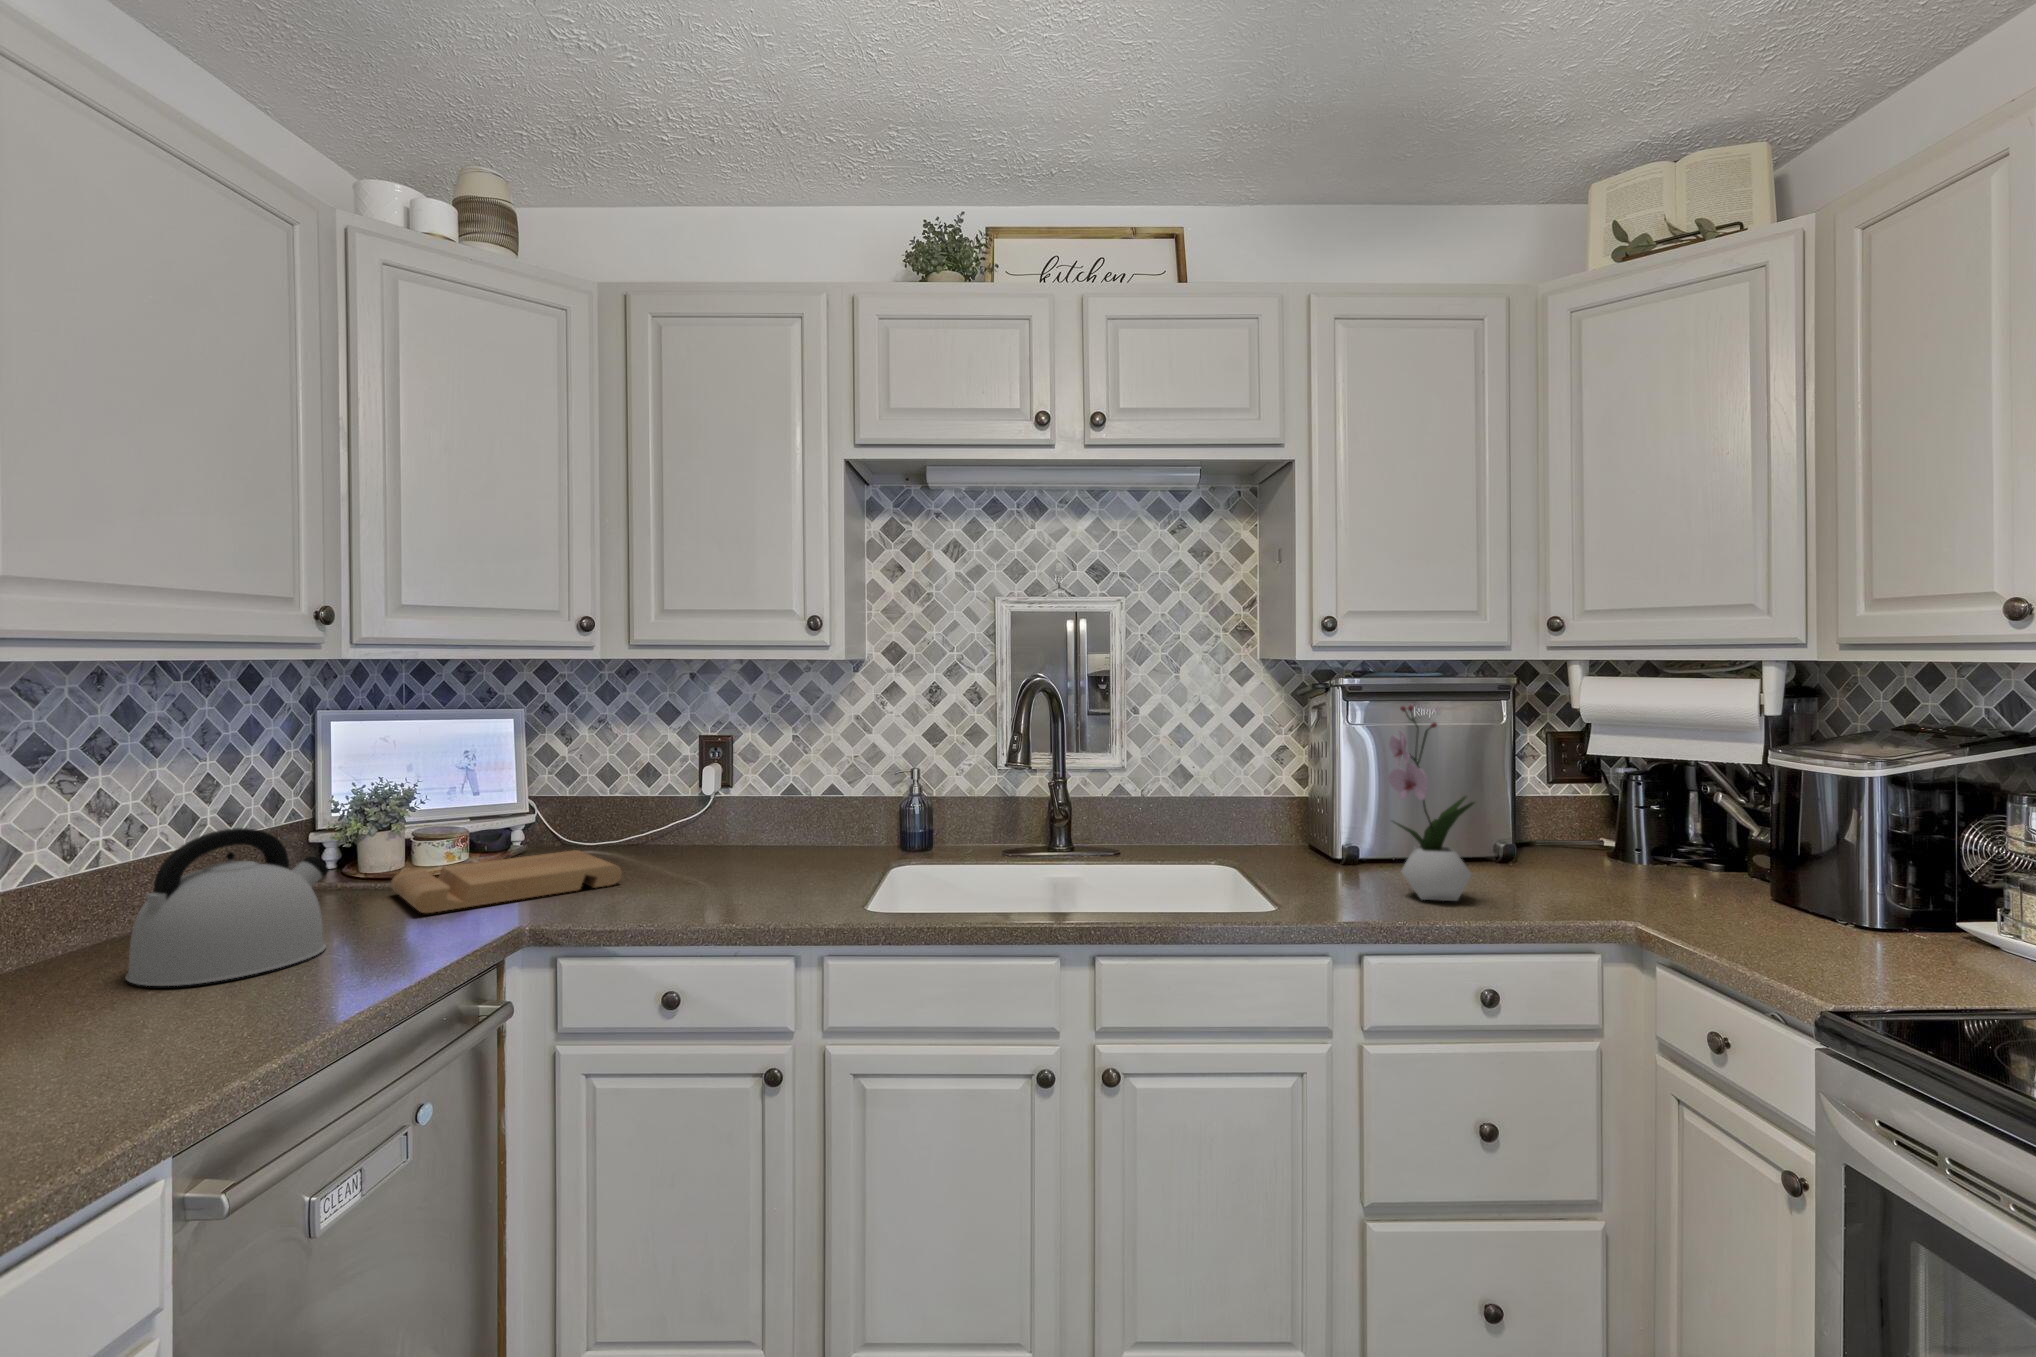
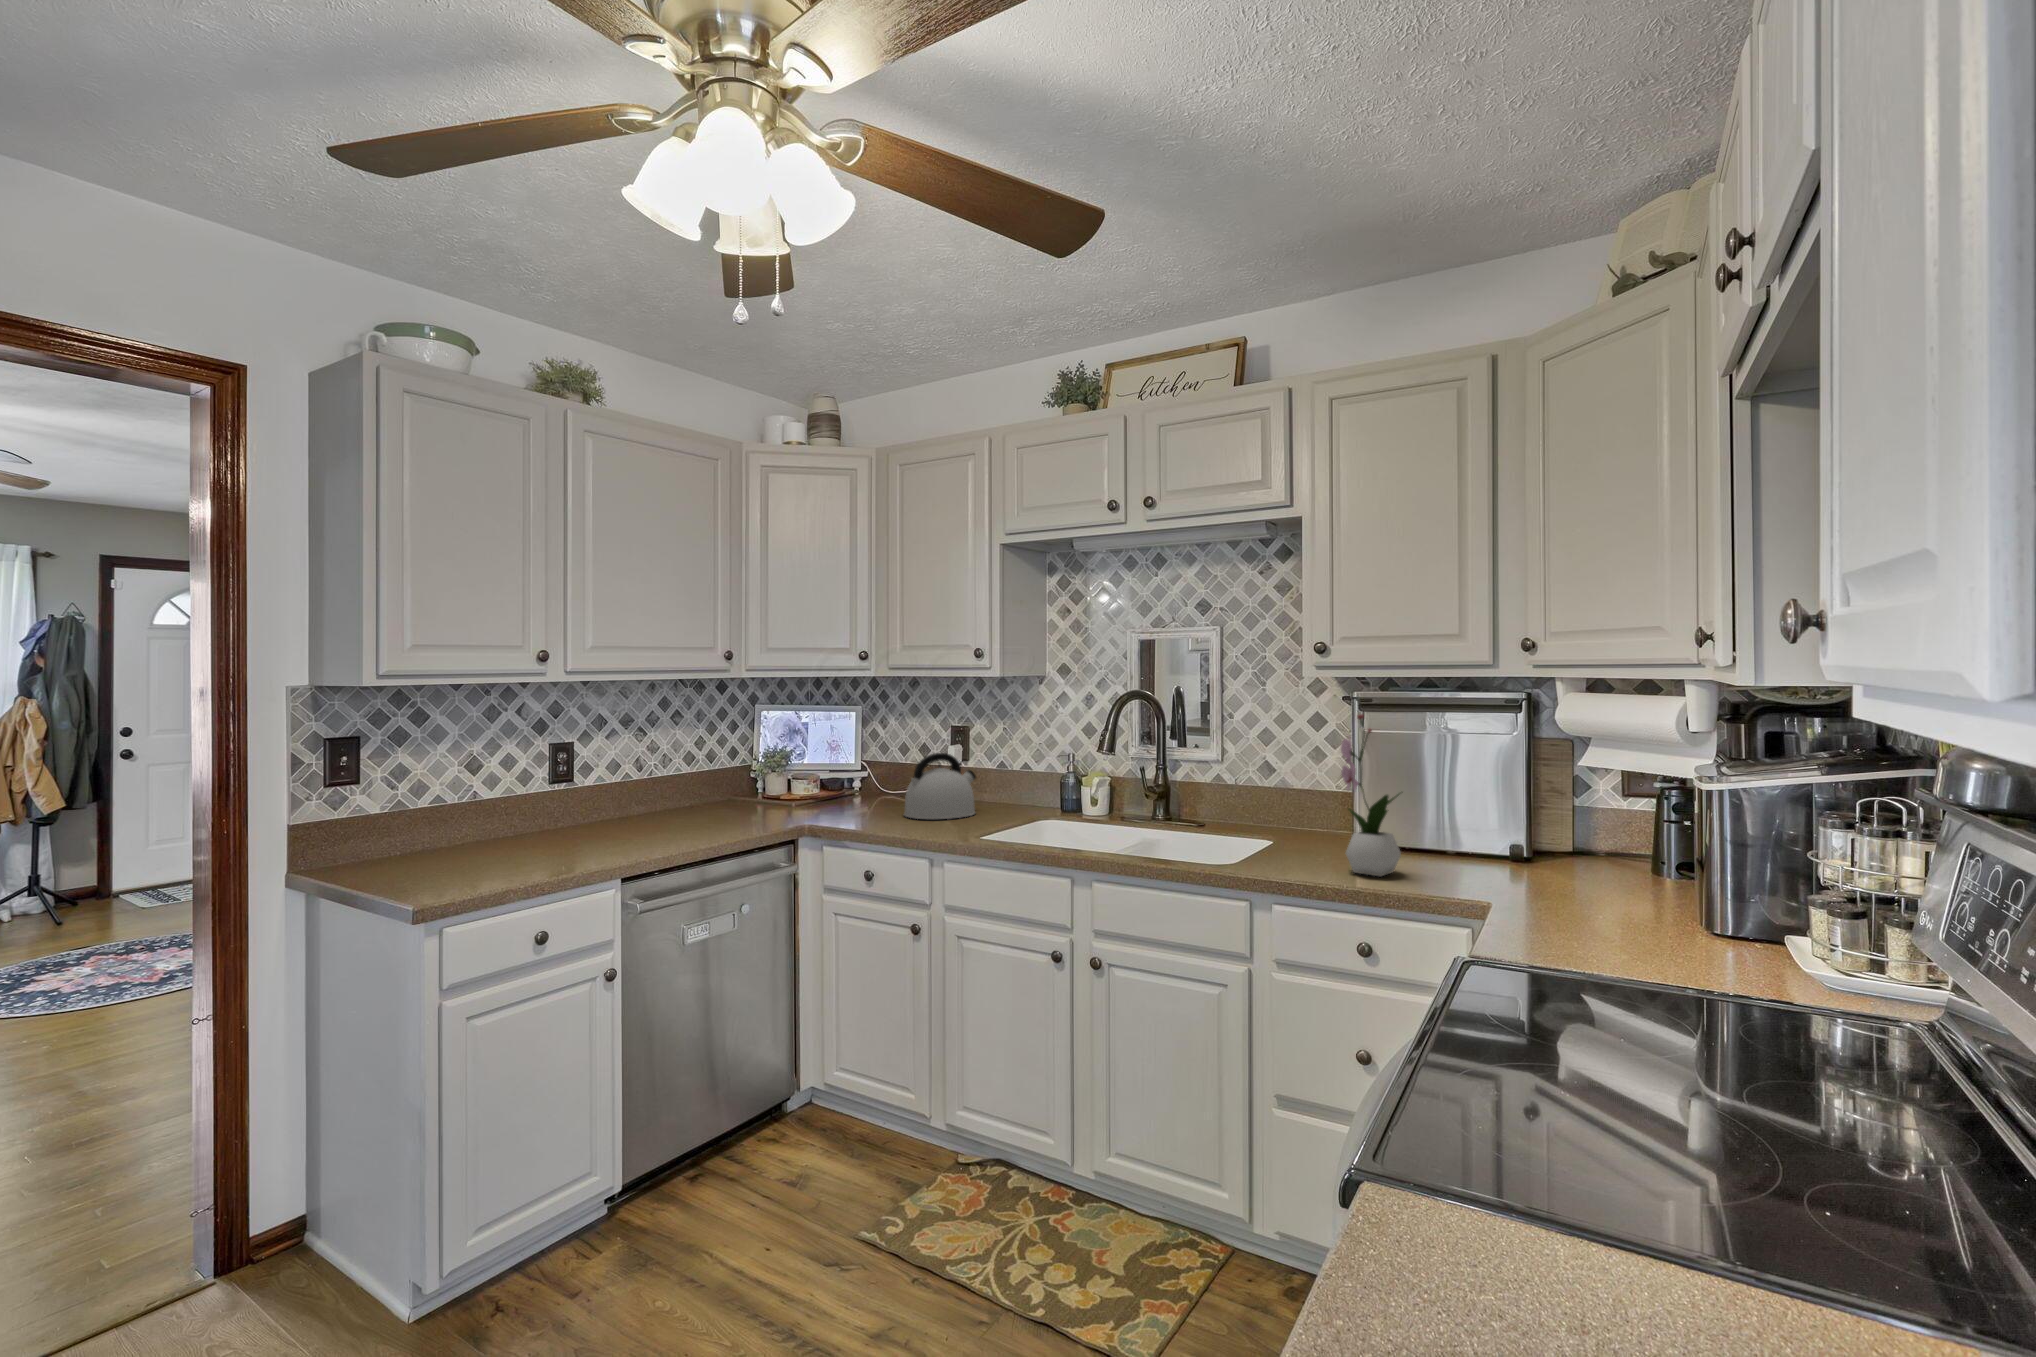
kettle: present [126,828,329,986] -> present [904,753,976,819]
cutting board: present [391,850,622,913] -> none [767,792,878,816]

